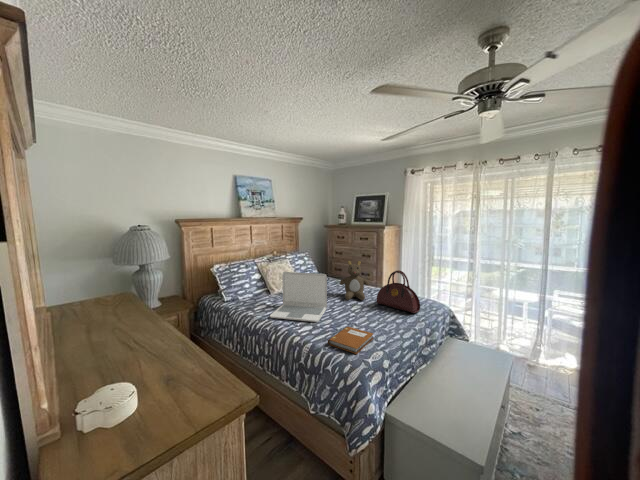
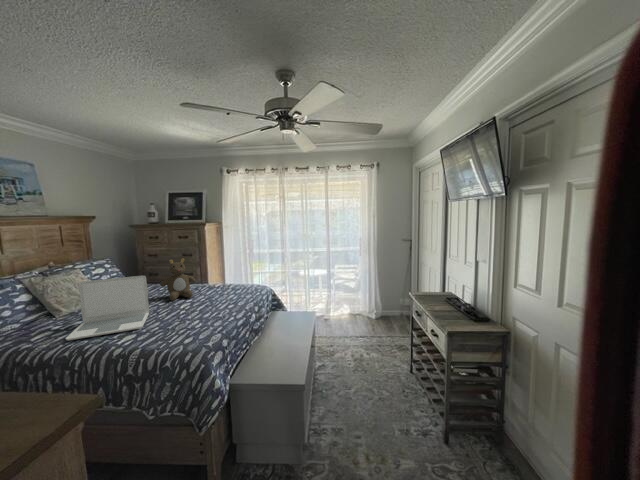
handbag: present [377,270,420,313] -> none [206,261,248,298]
notebook: present [328,327,373,354] -> none [161,321,210,344]

